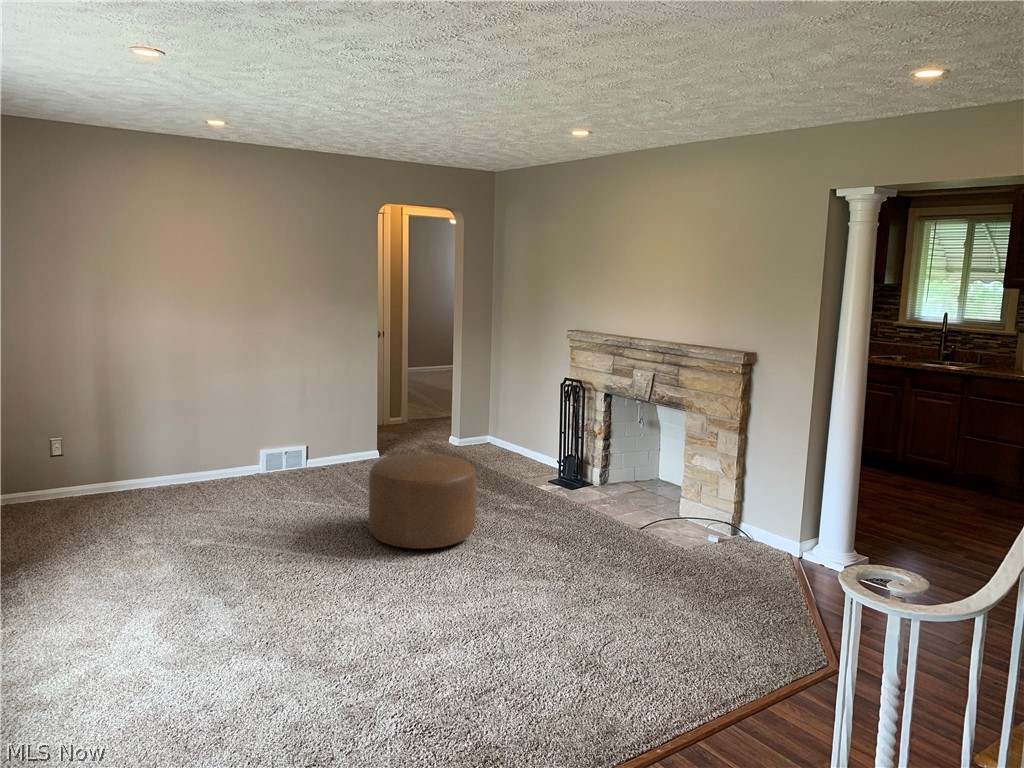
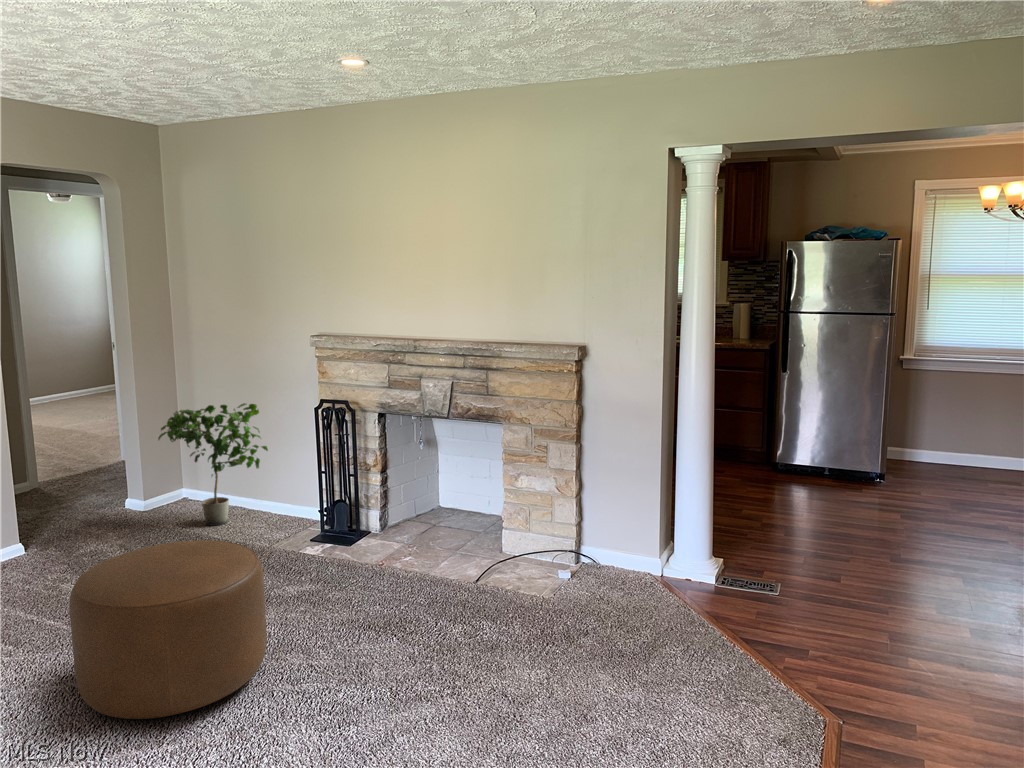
potted plant: none [461,374,535,462] -> present [158,403,268,526]

